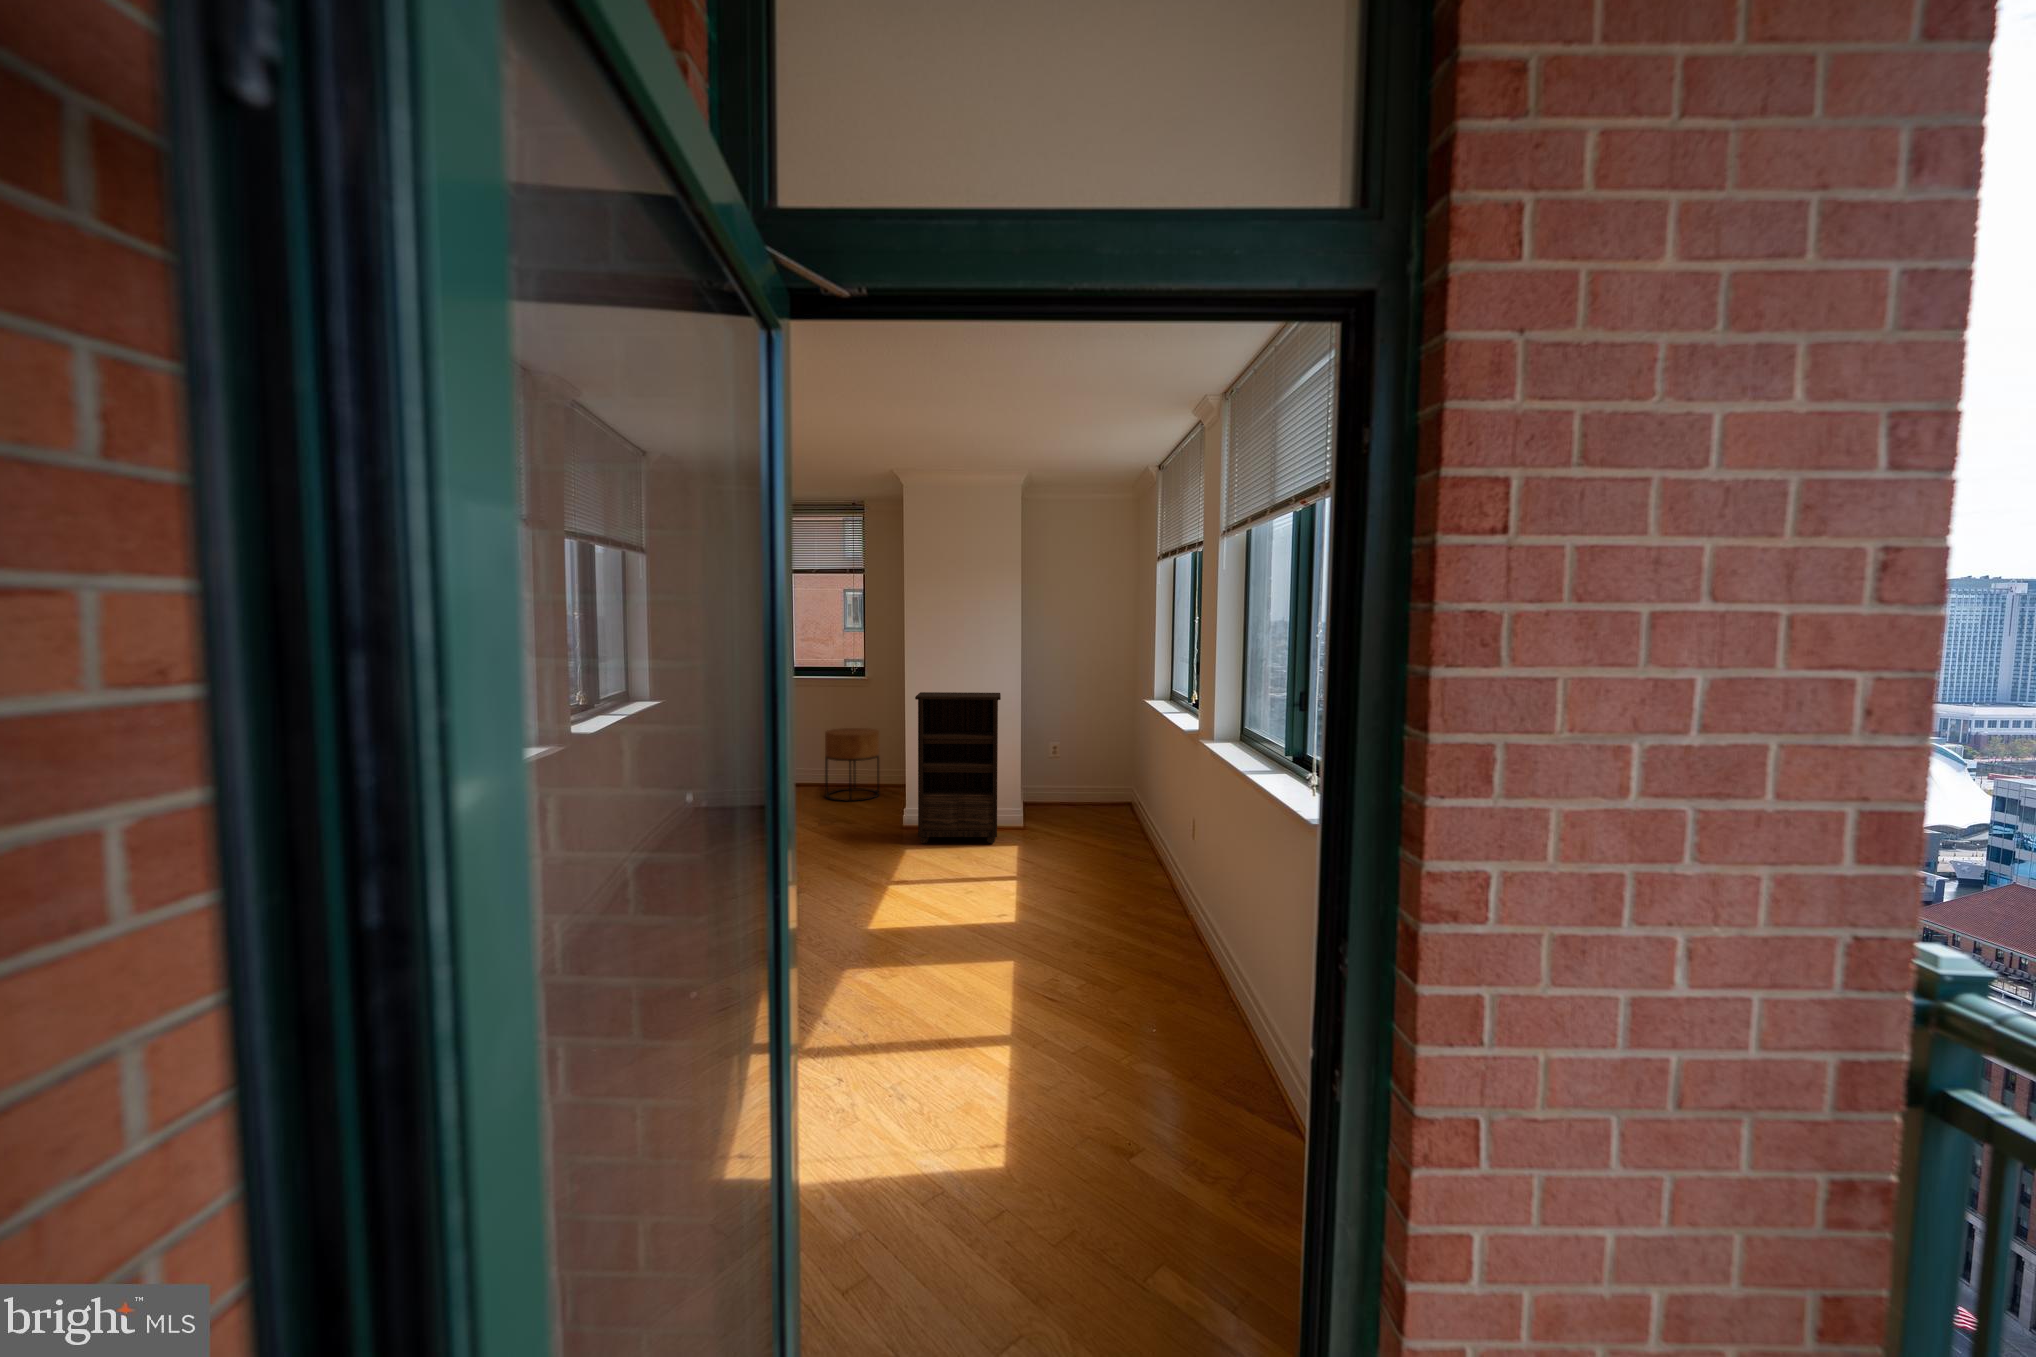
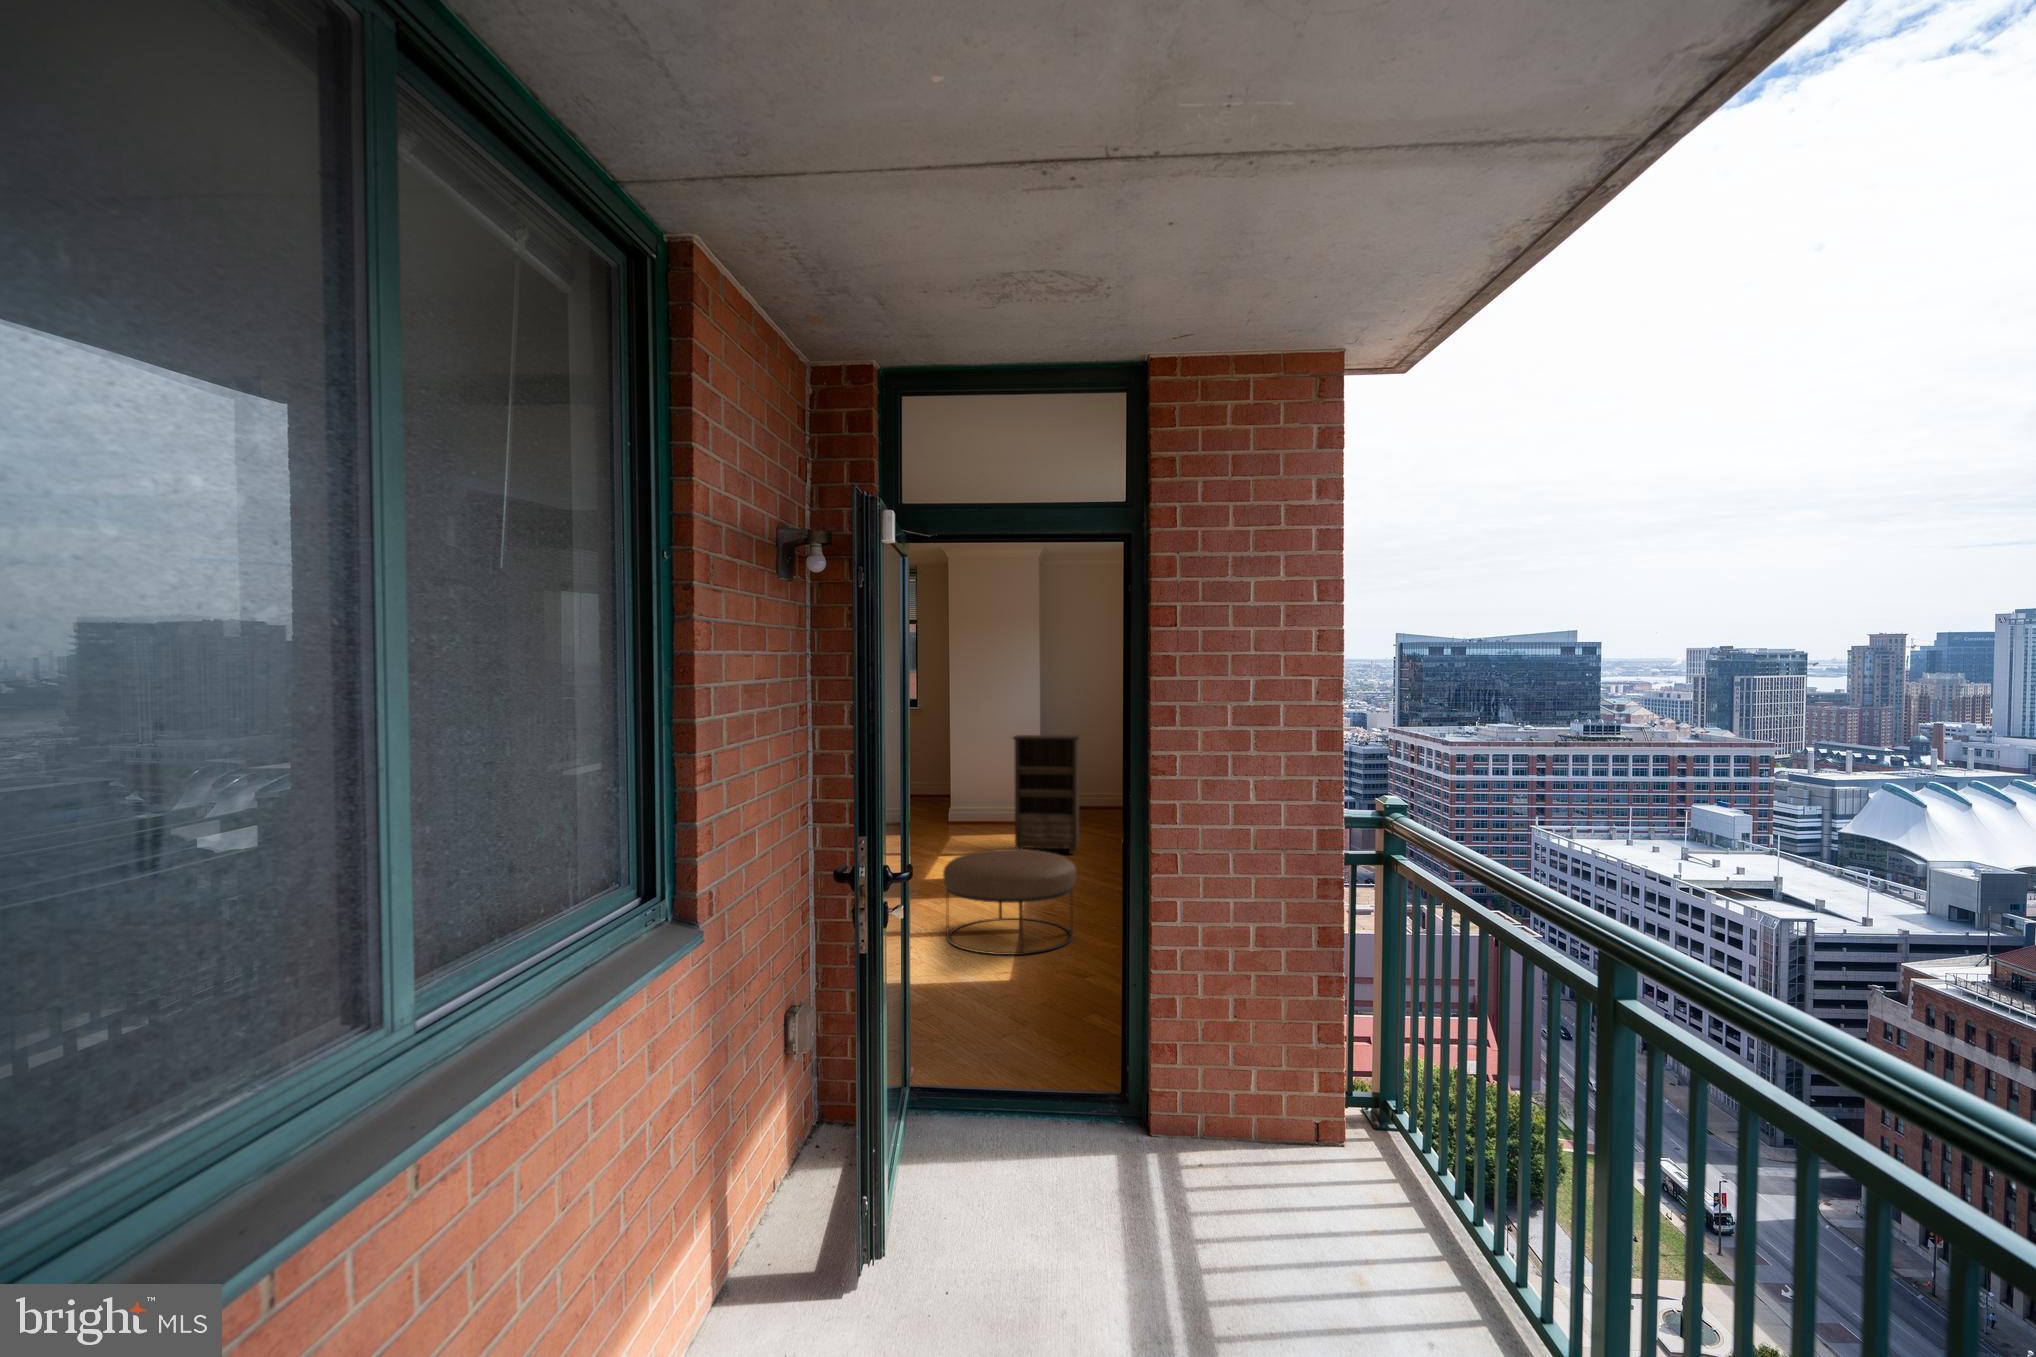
side table: present [825,728,879,801] -> none [946,770,990,828]
ottoman: none [834,884,1041,1079] -> present [943,849,1076,955]

